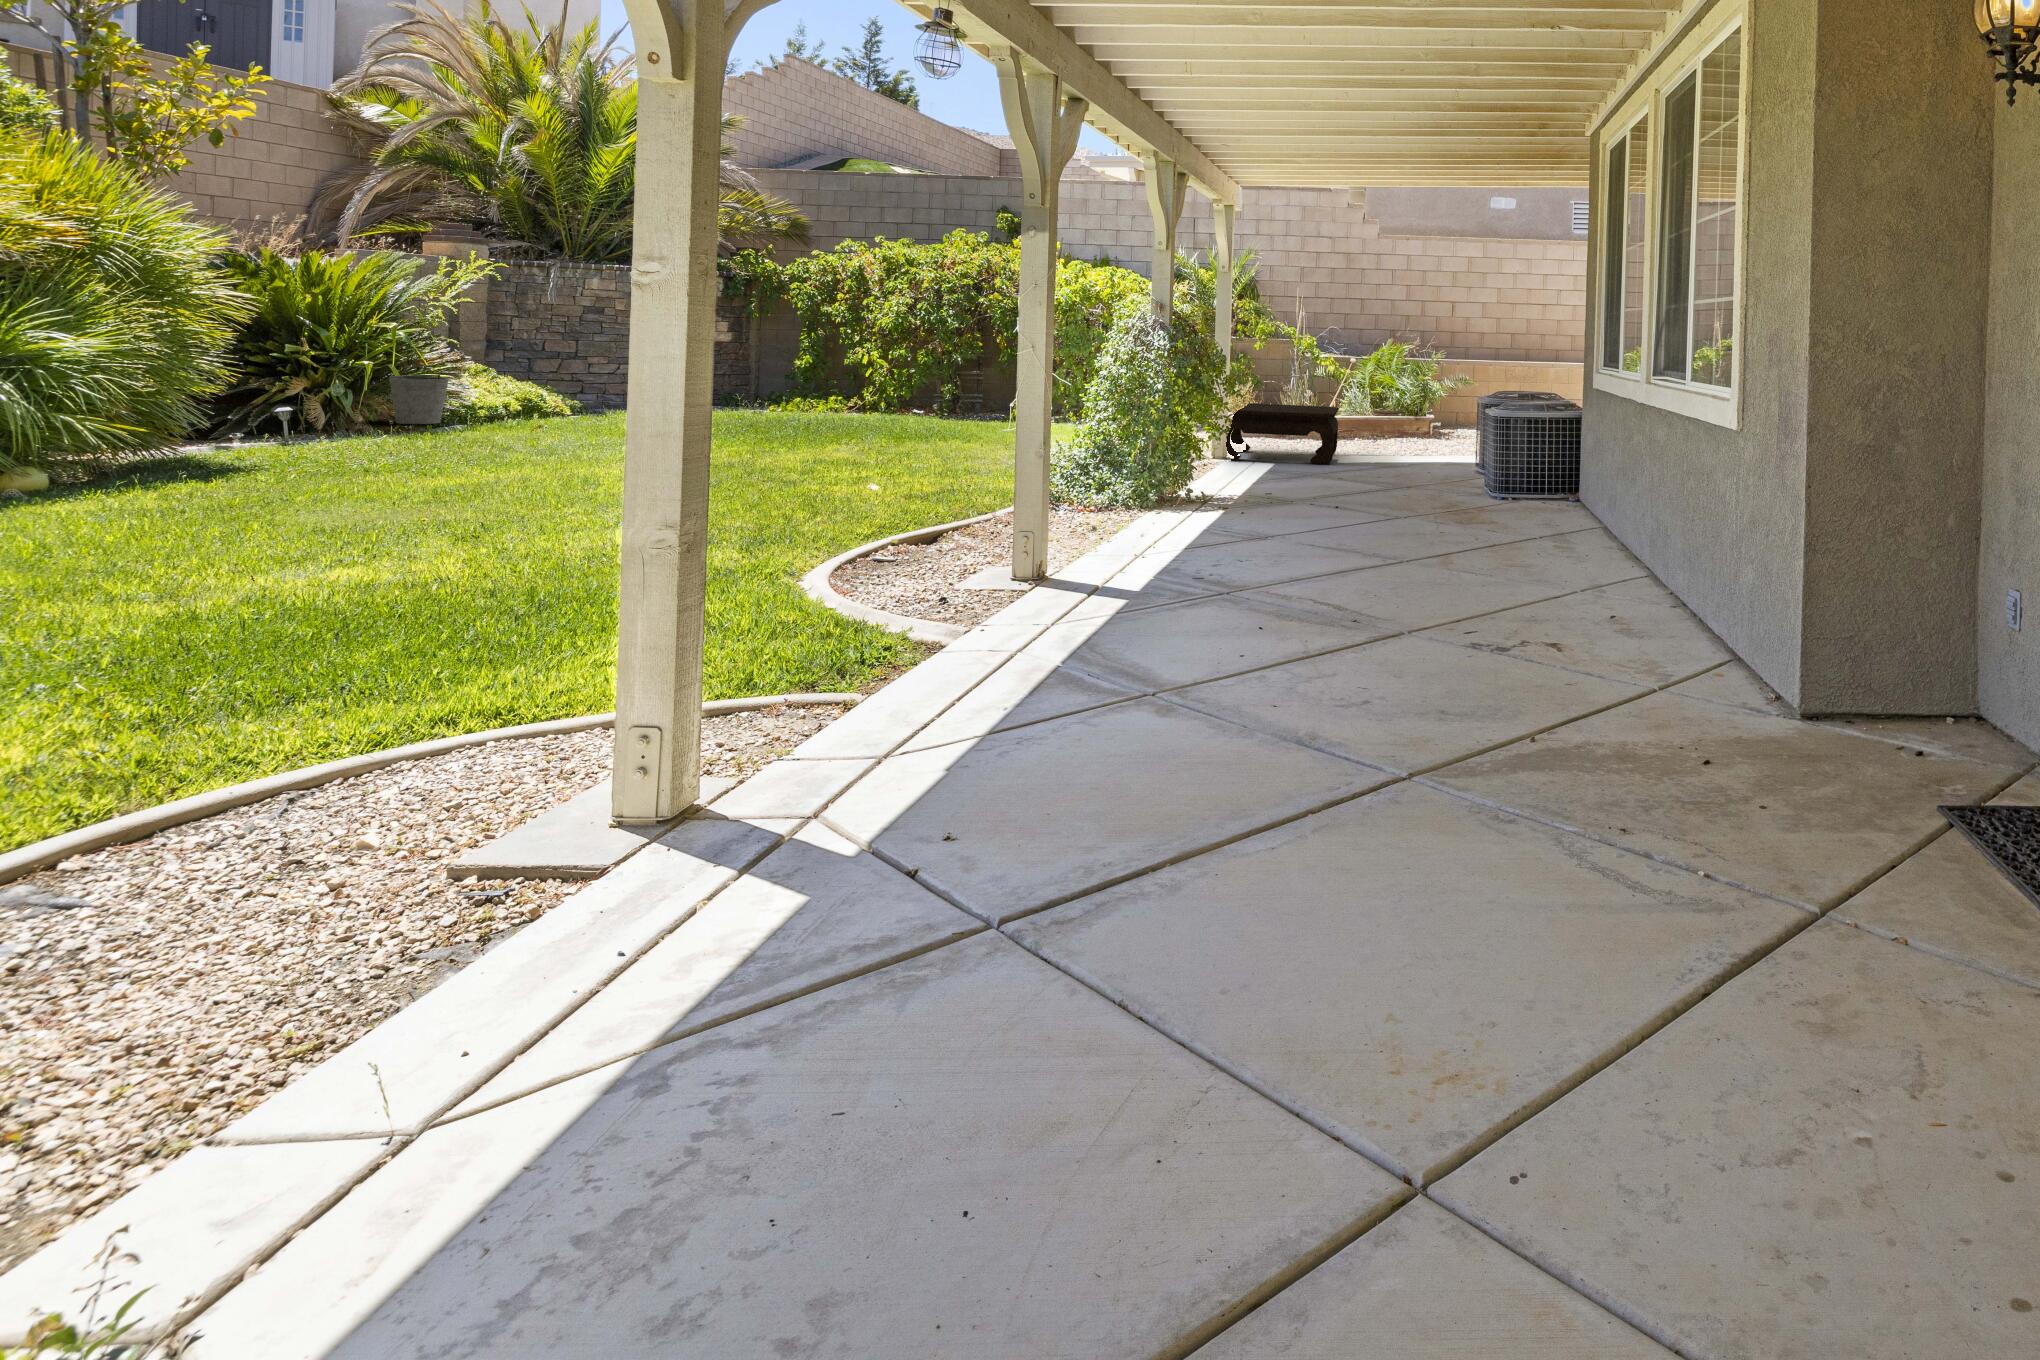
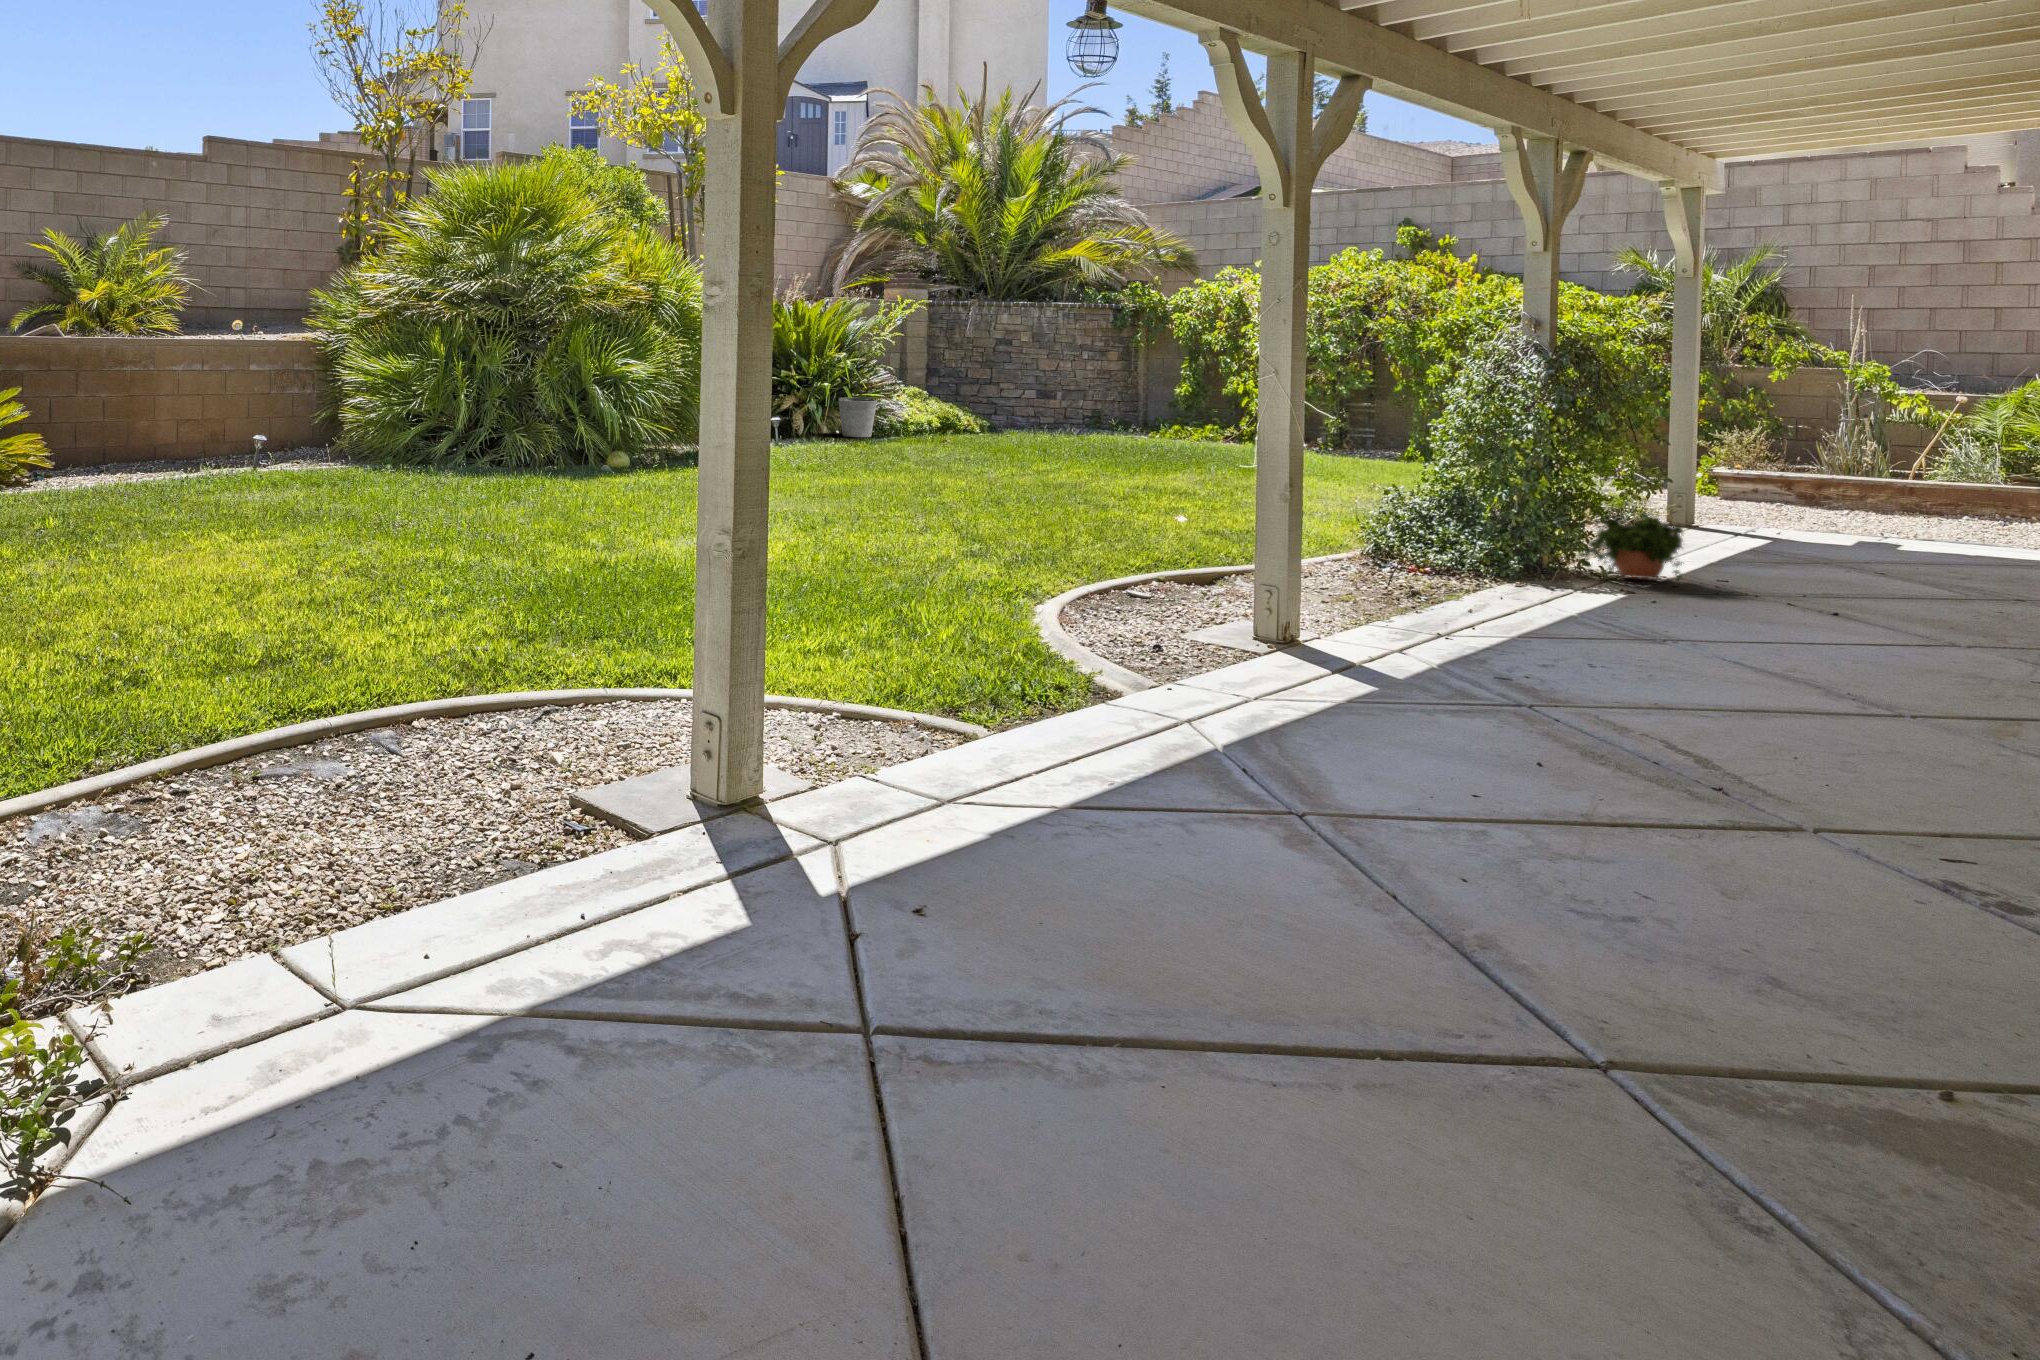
coffee table: present [1226,403,1339,465] -> none [1668,449,1900,544]
potted plant: none [1187,450,1261,501] -> present [1579,512,1683,580]

